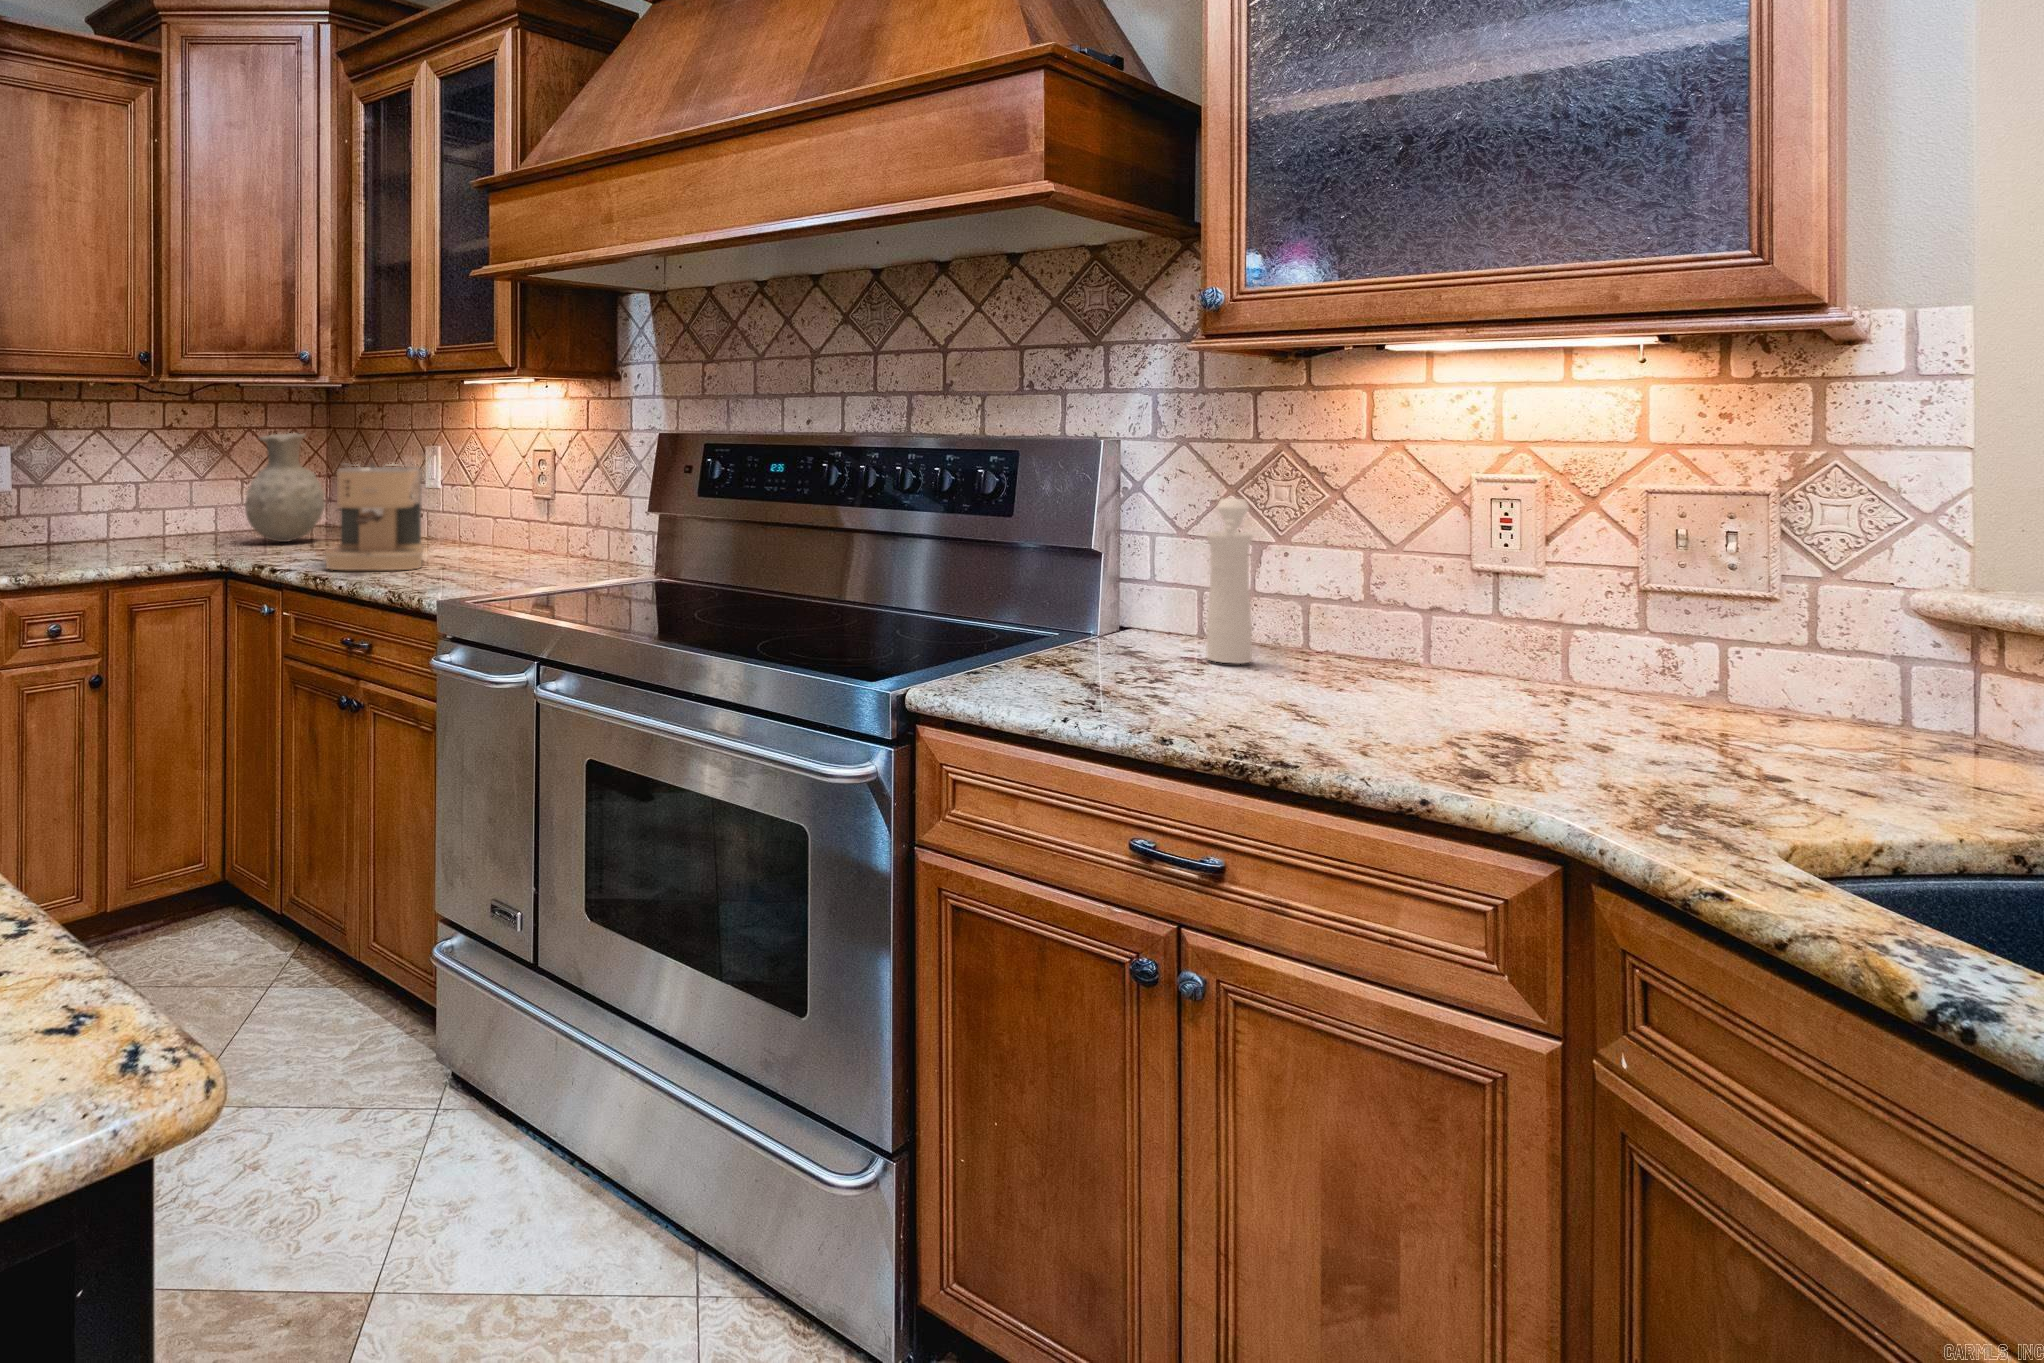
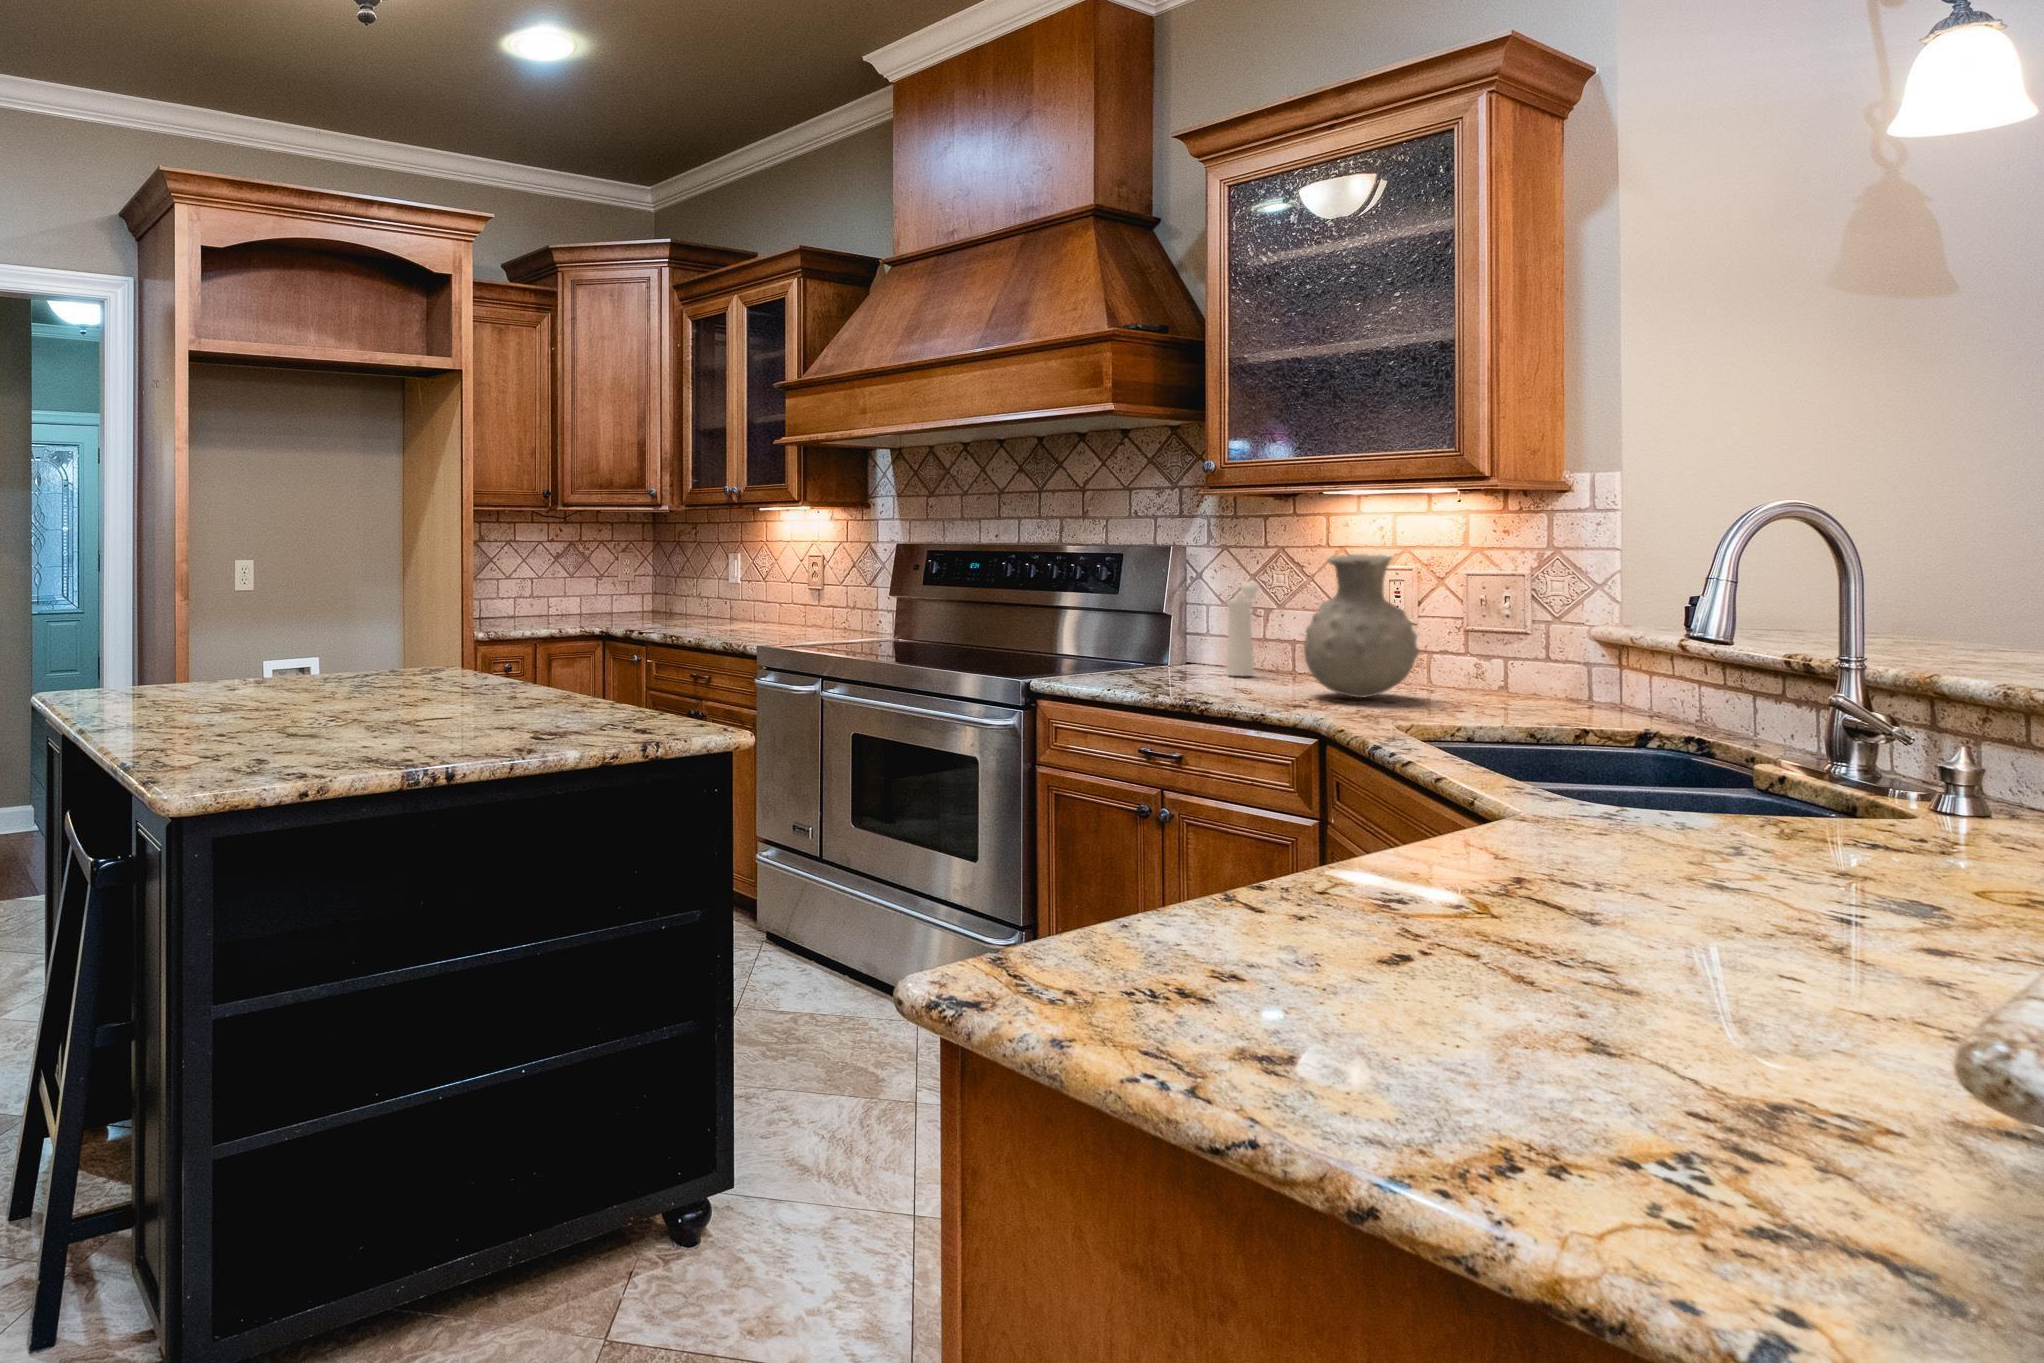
vase: present [245,433,325,542] -> present [1304,554,1419,698]
coffee maker: present [325,462,424,570] -> none [673,562,737,633]

